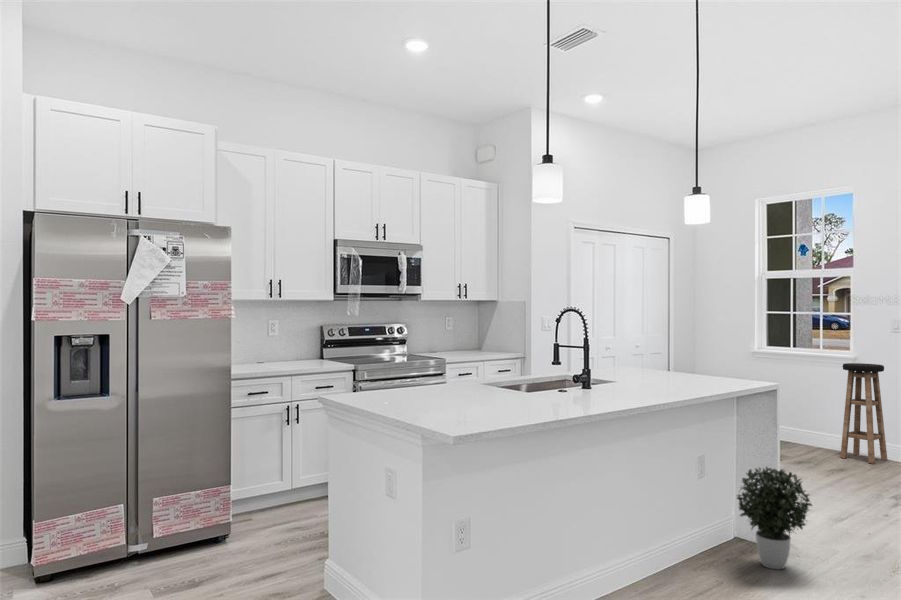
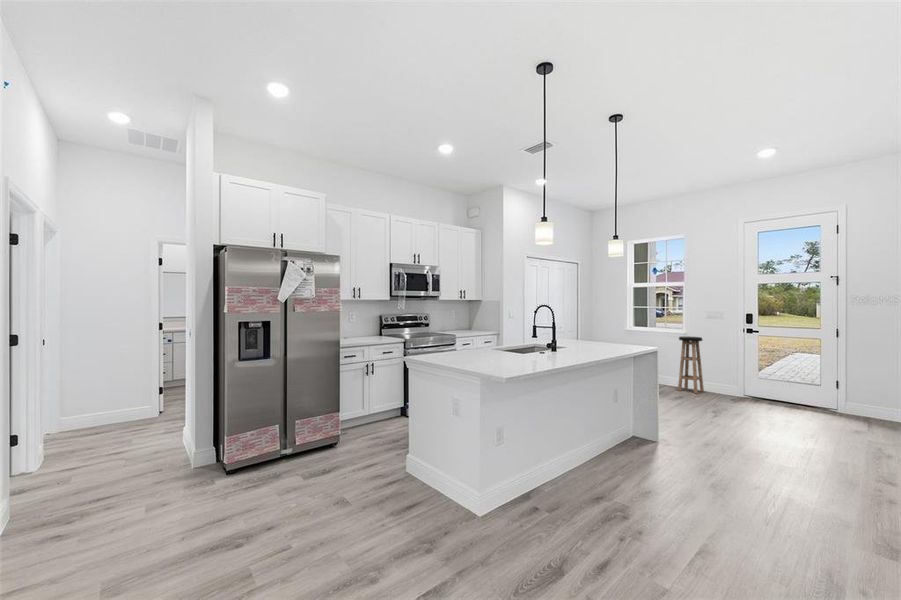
potted plant: present [737,466,812,569] -> none [639,395,681,454]

